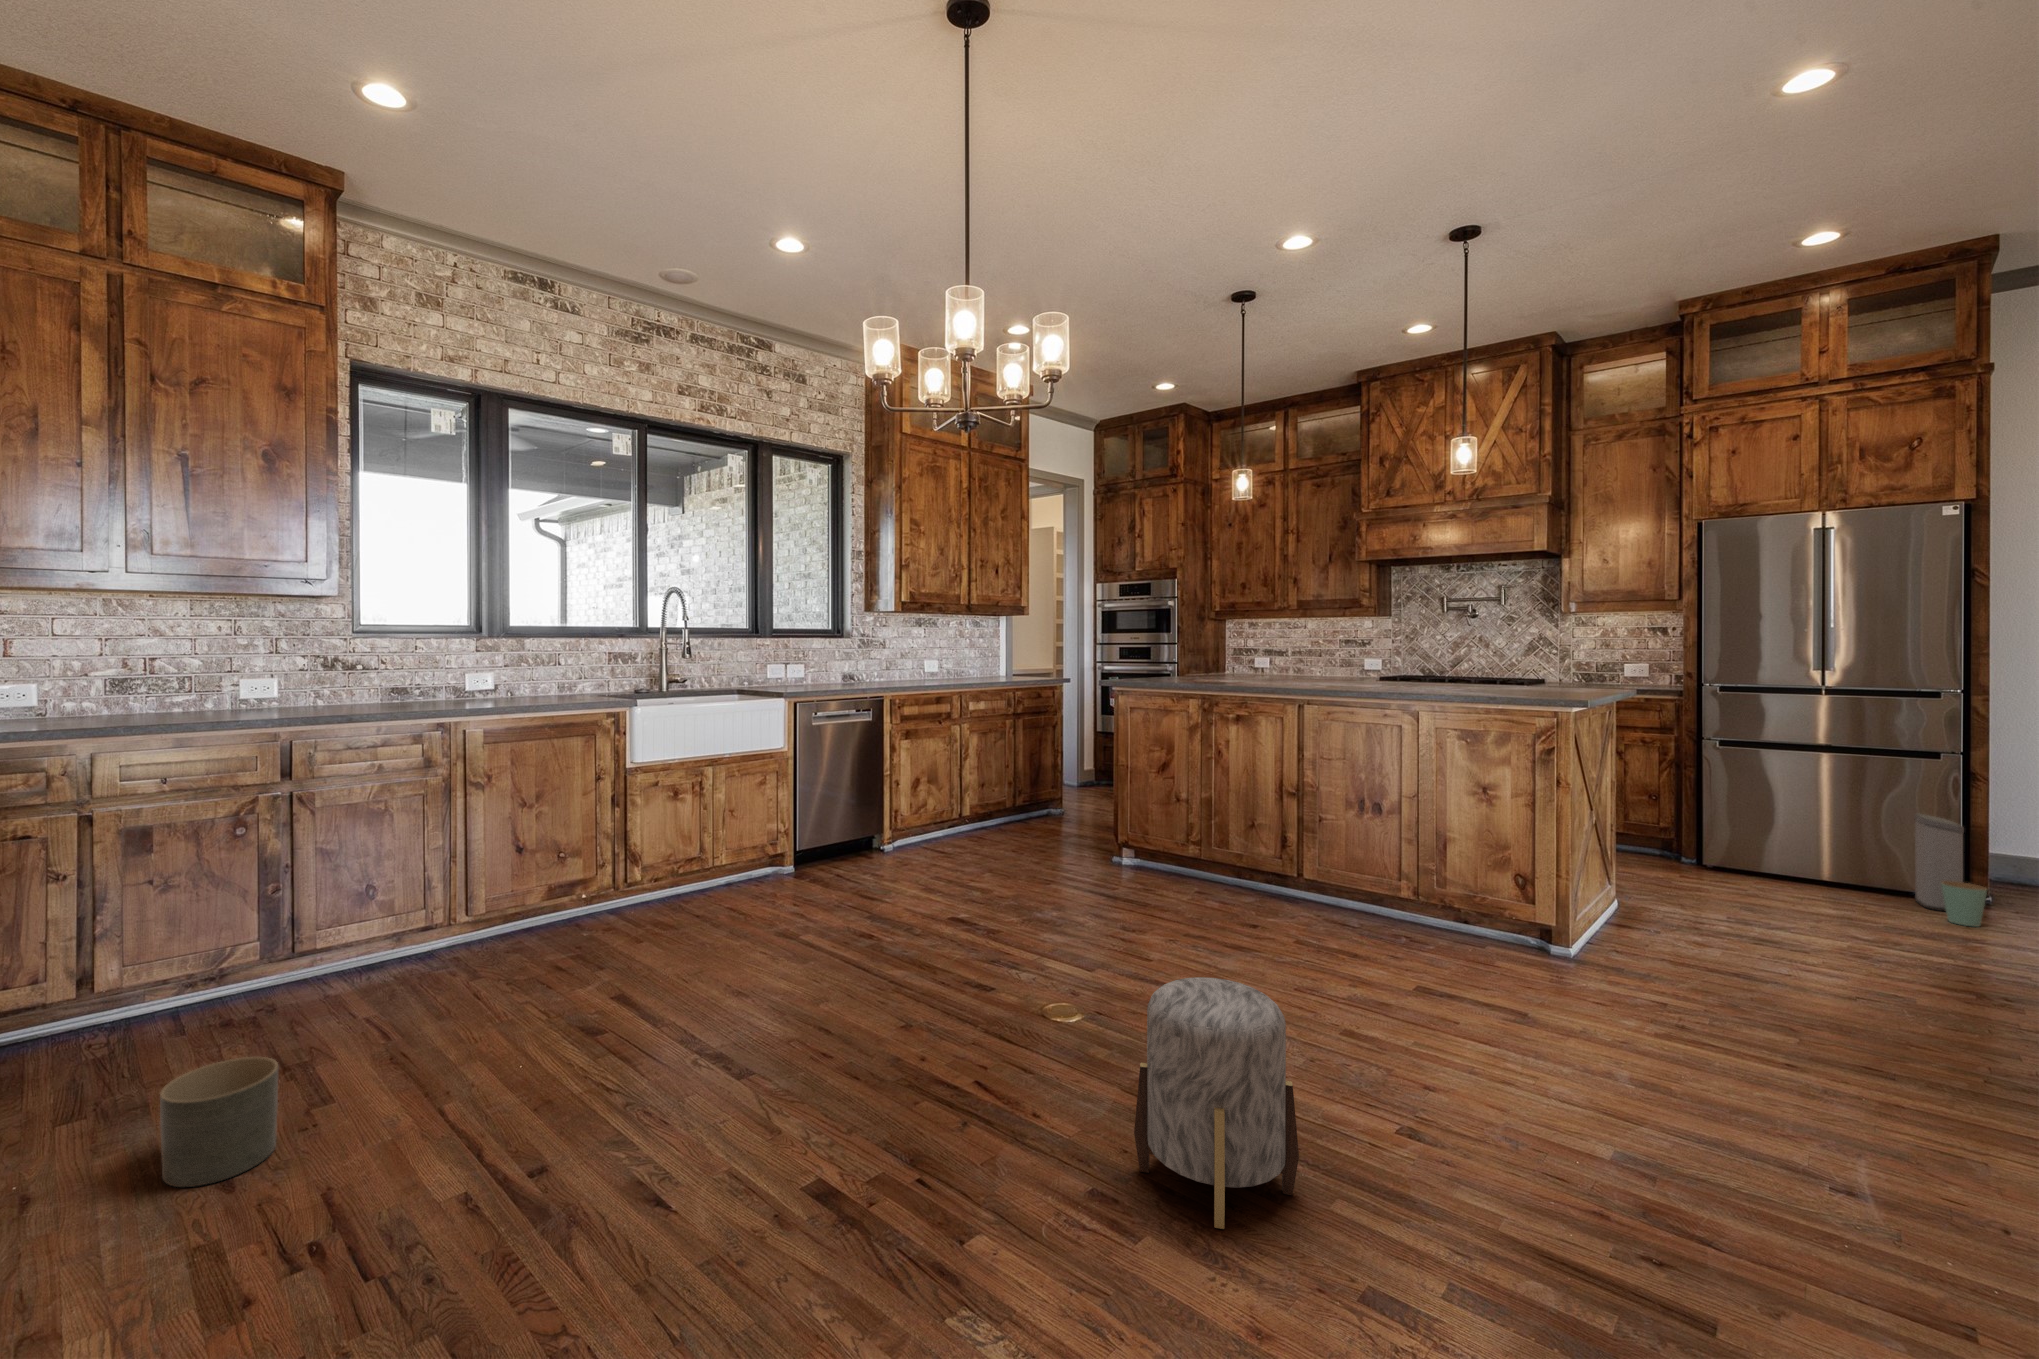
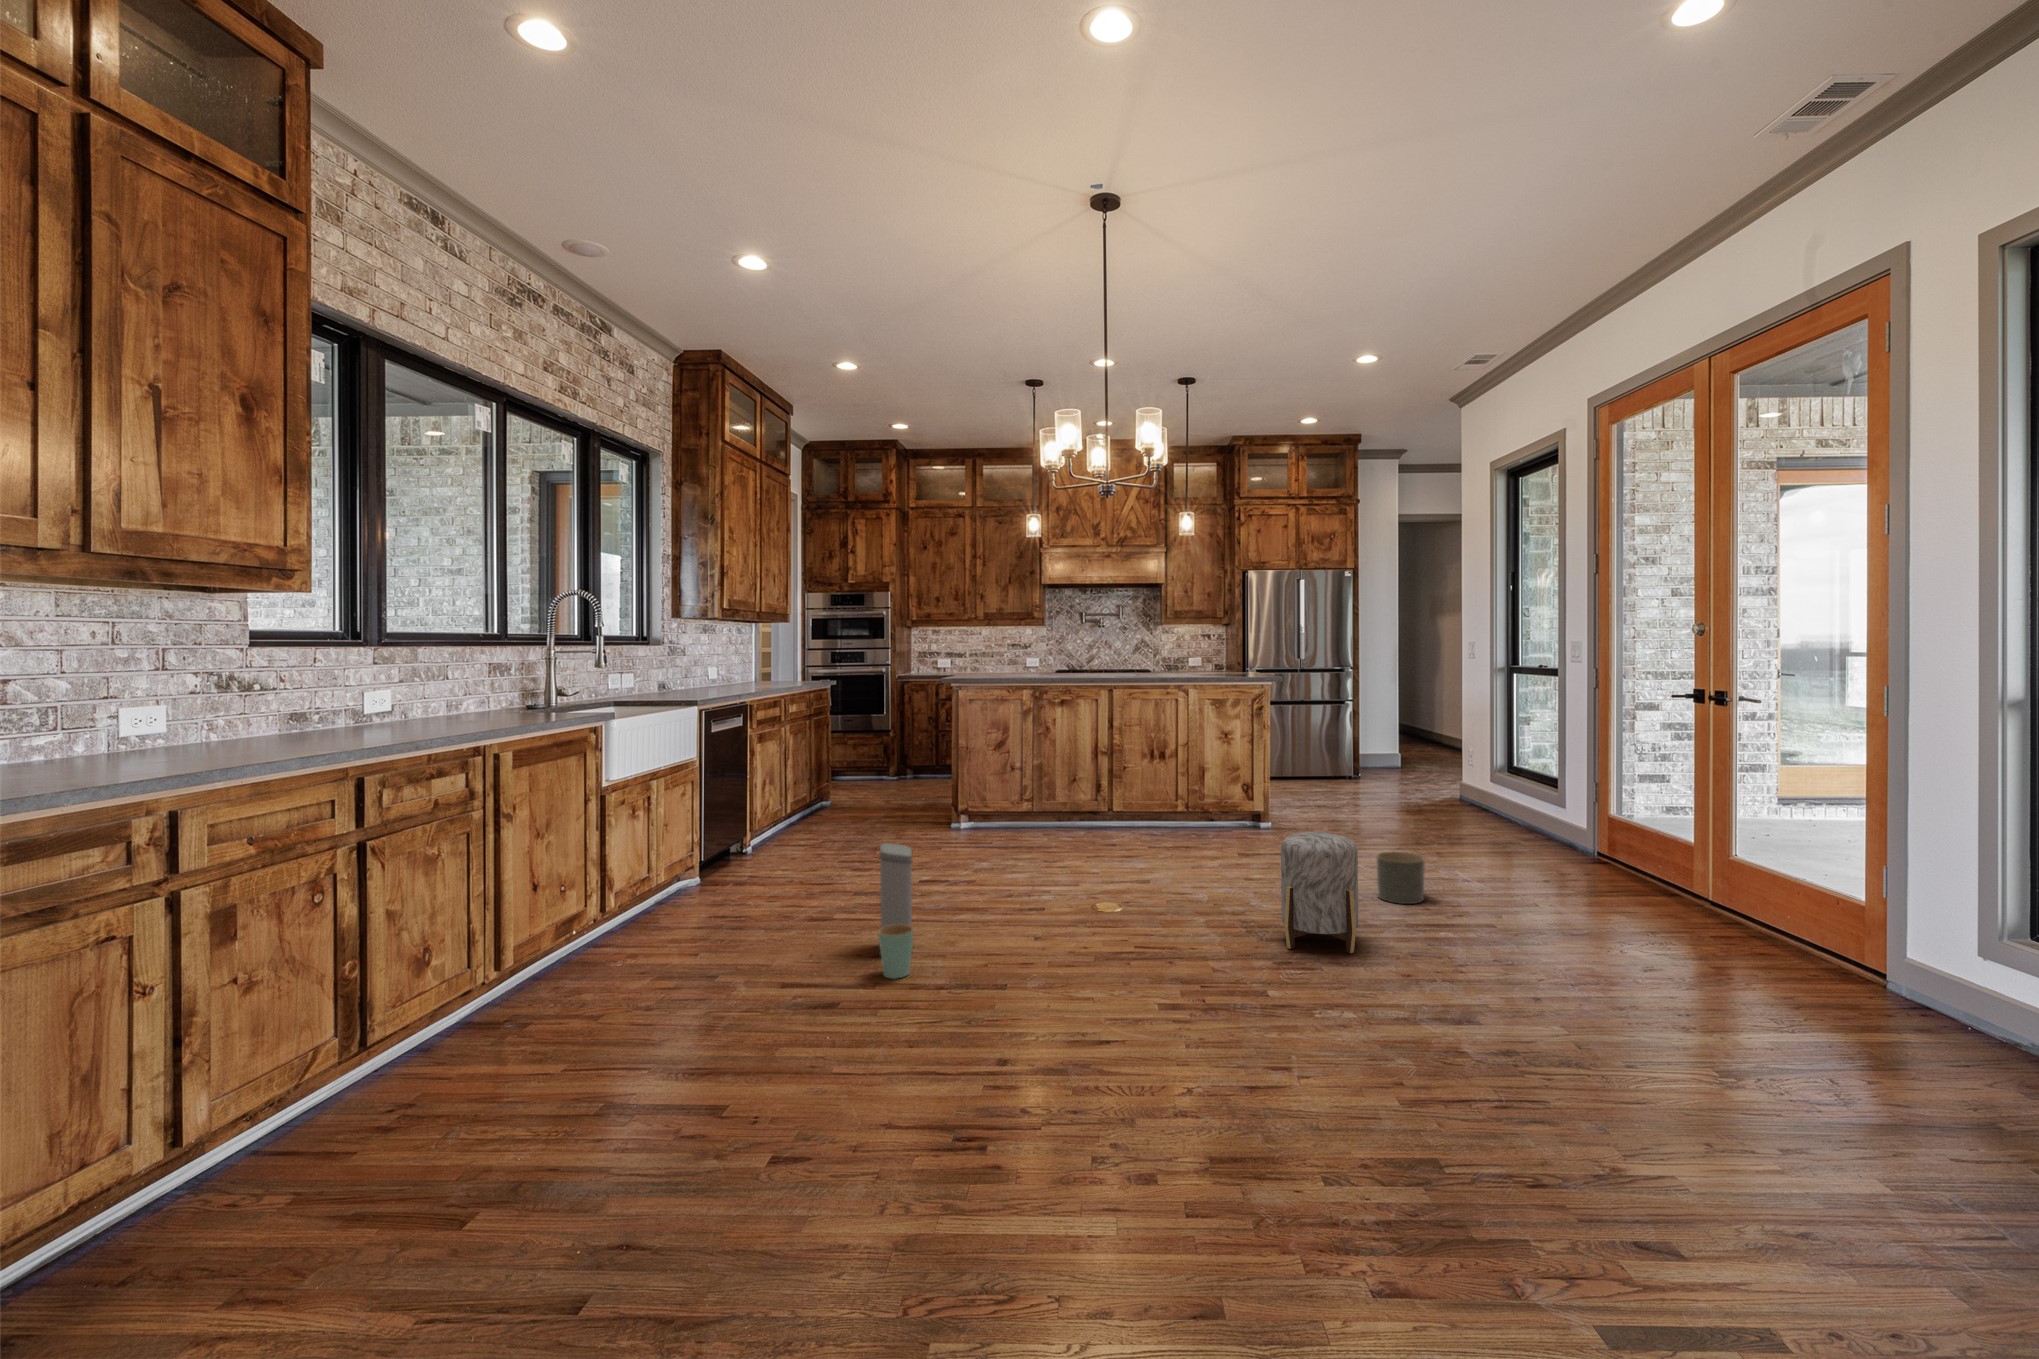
trash can: present [1914,814,1987,927] -> present [878,843,914,979]
planter: present [160,1057,278,1187] -> present [1377,852,1425,904]

